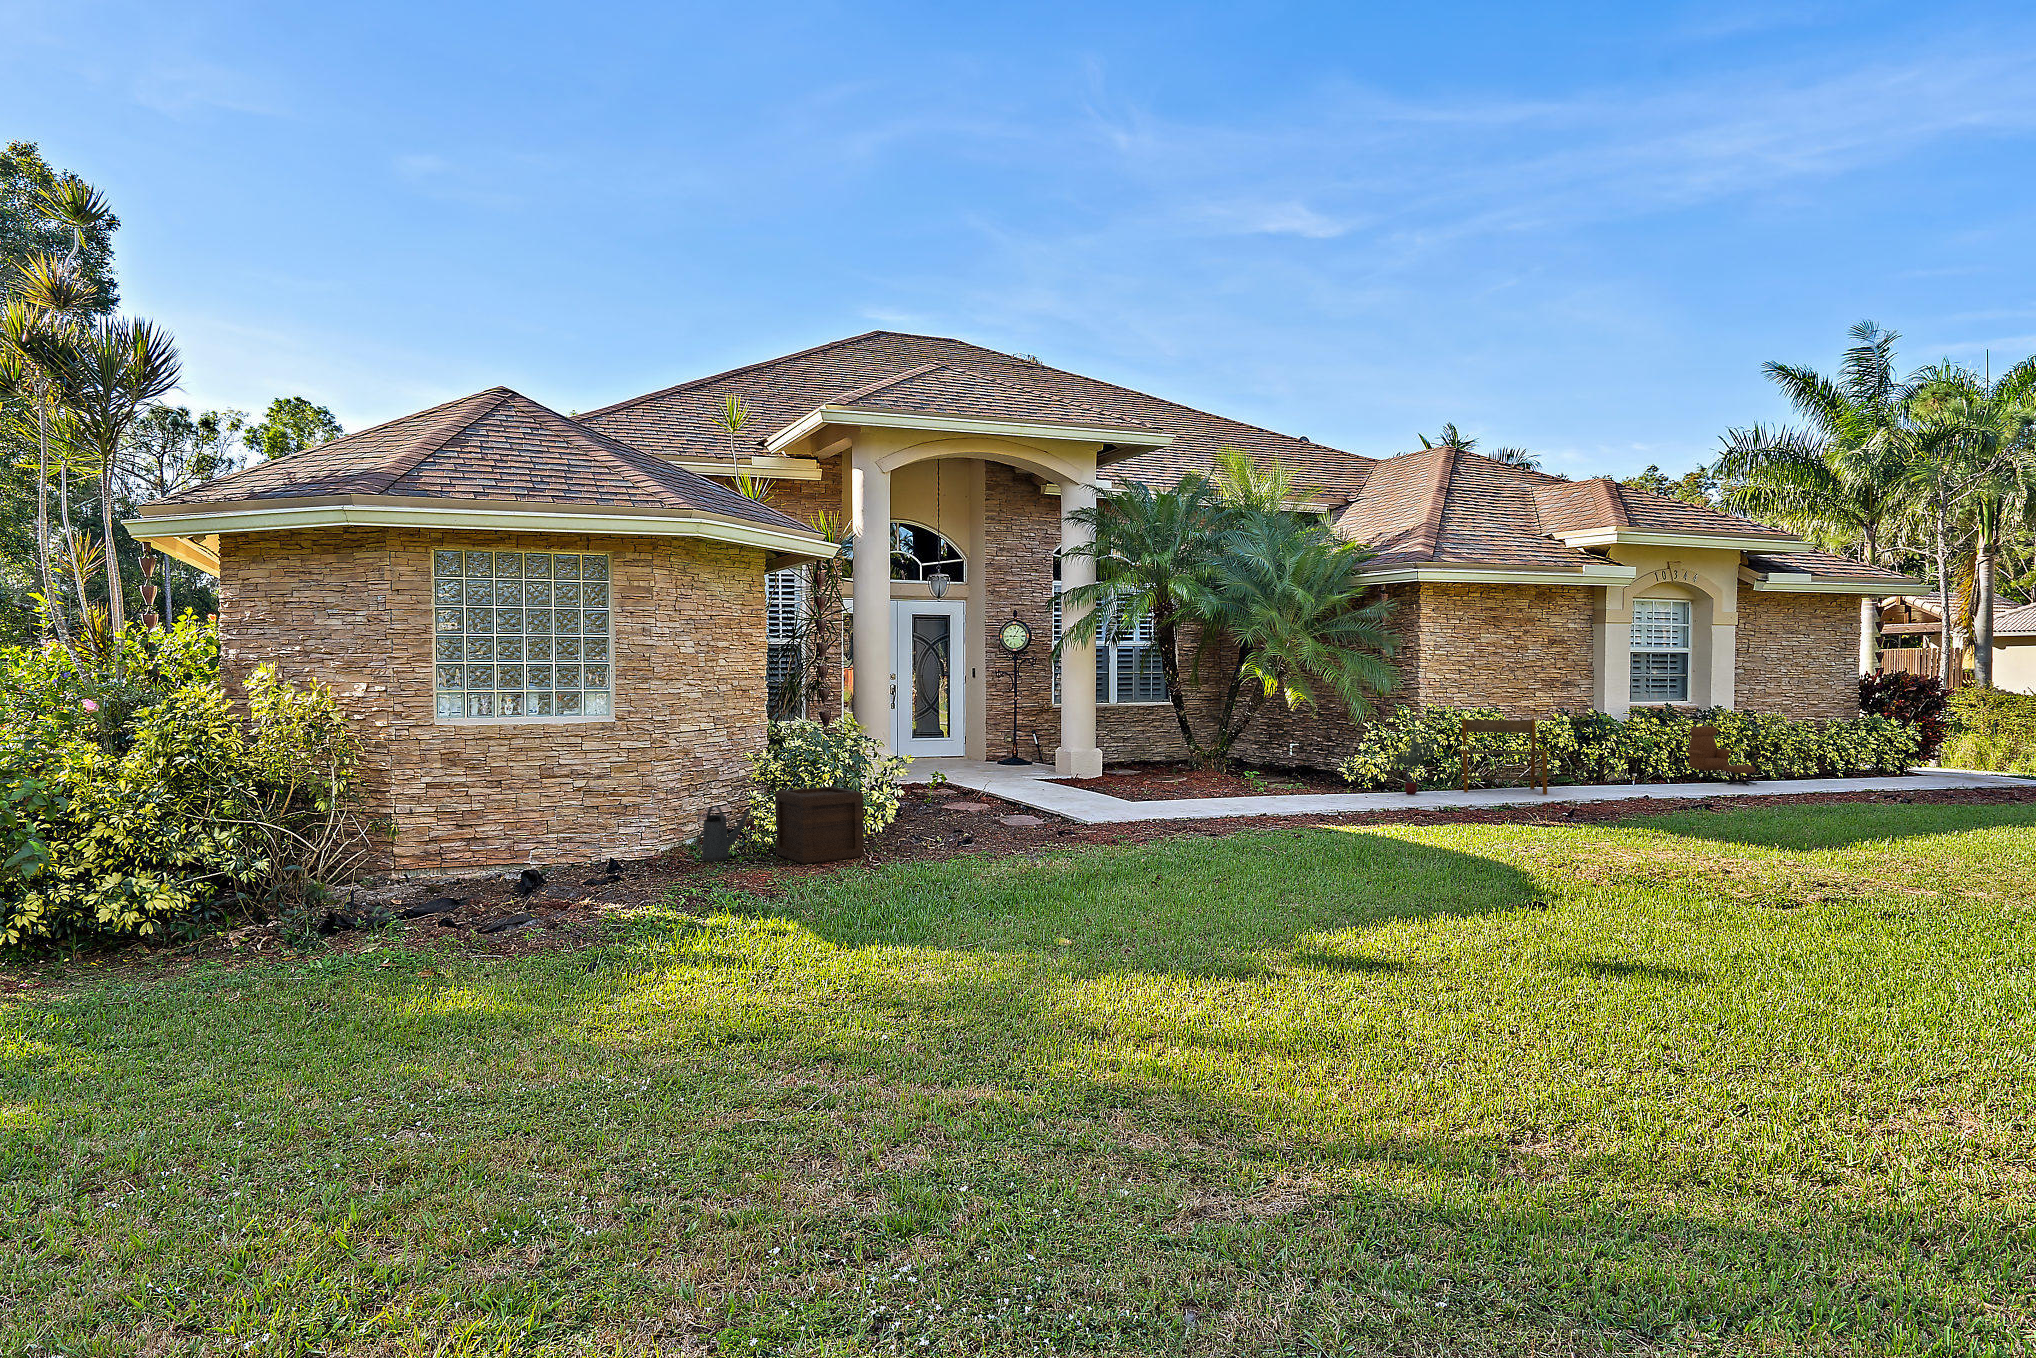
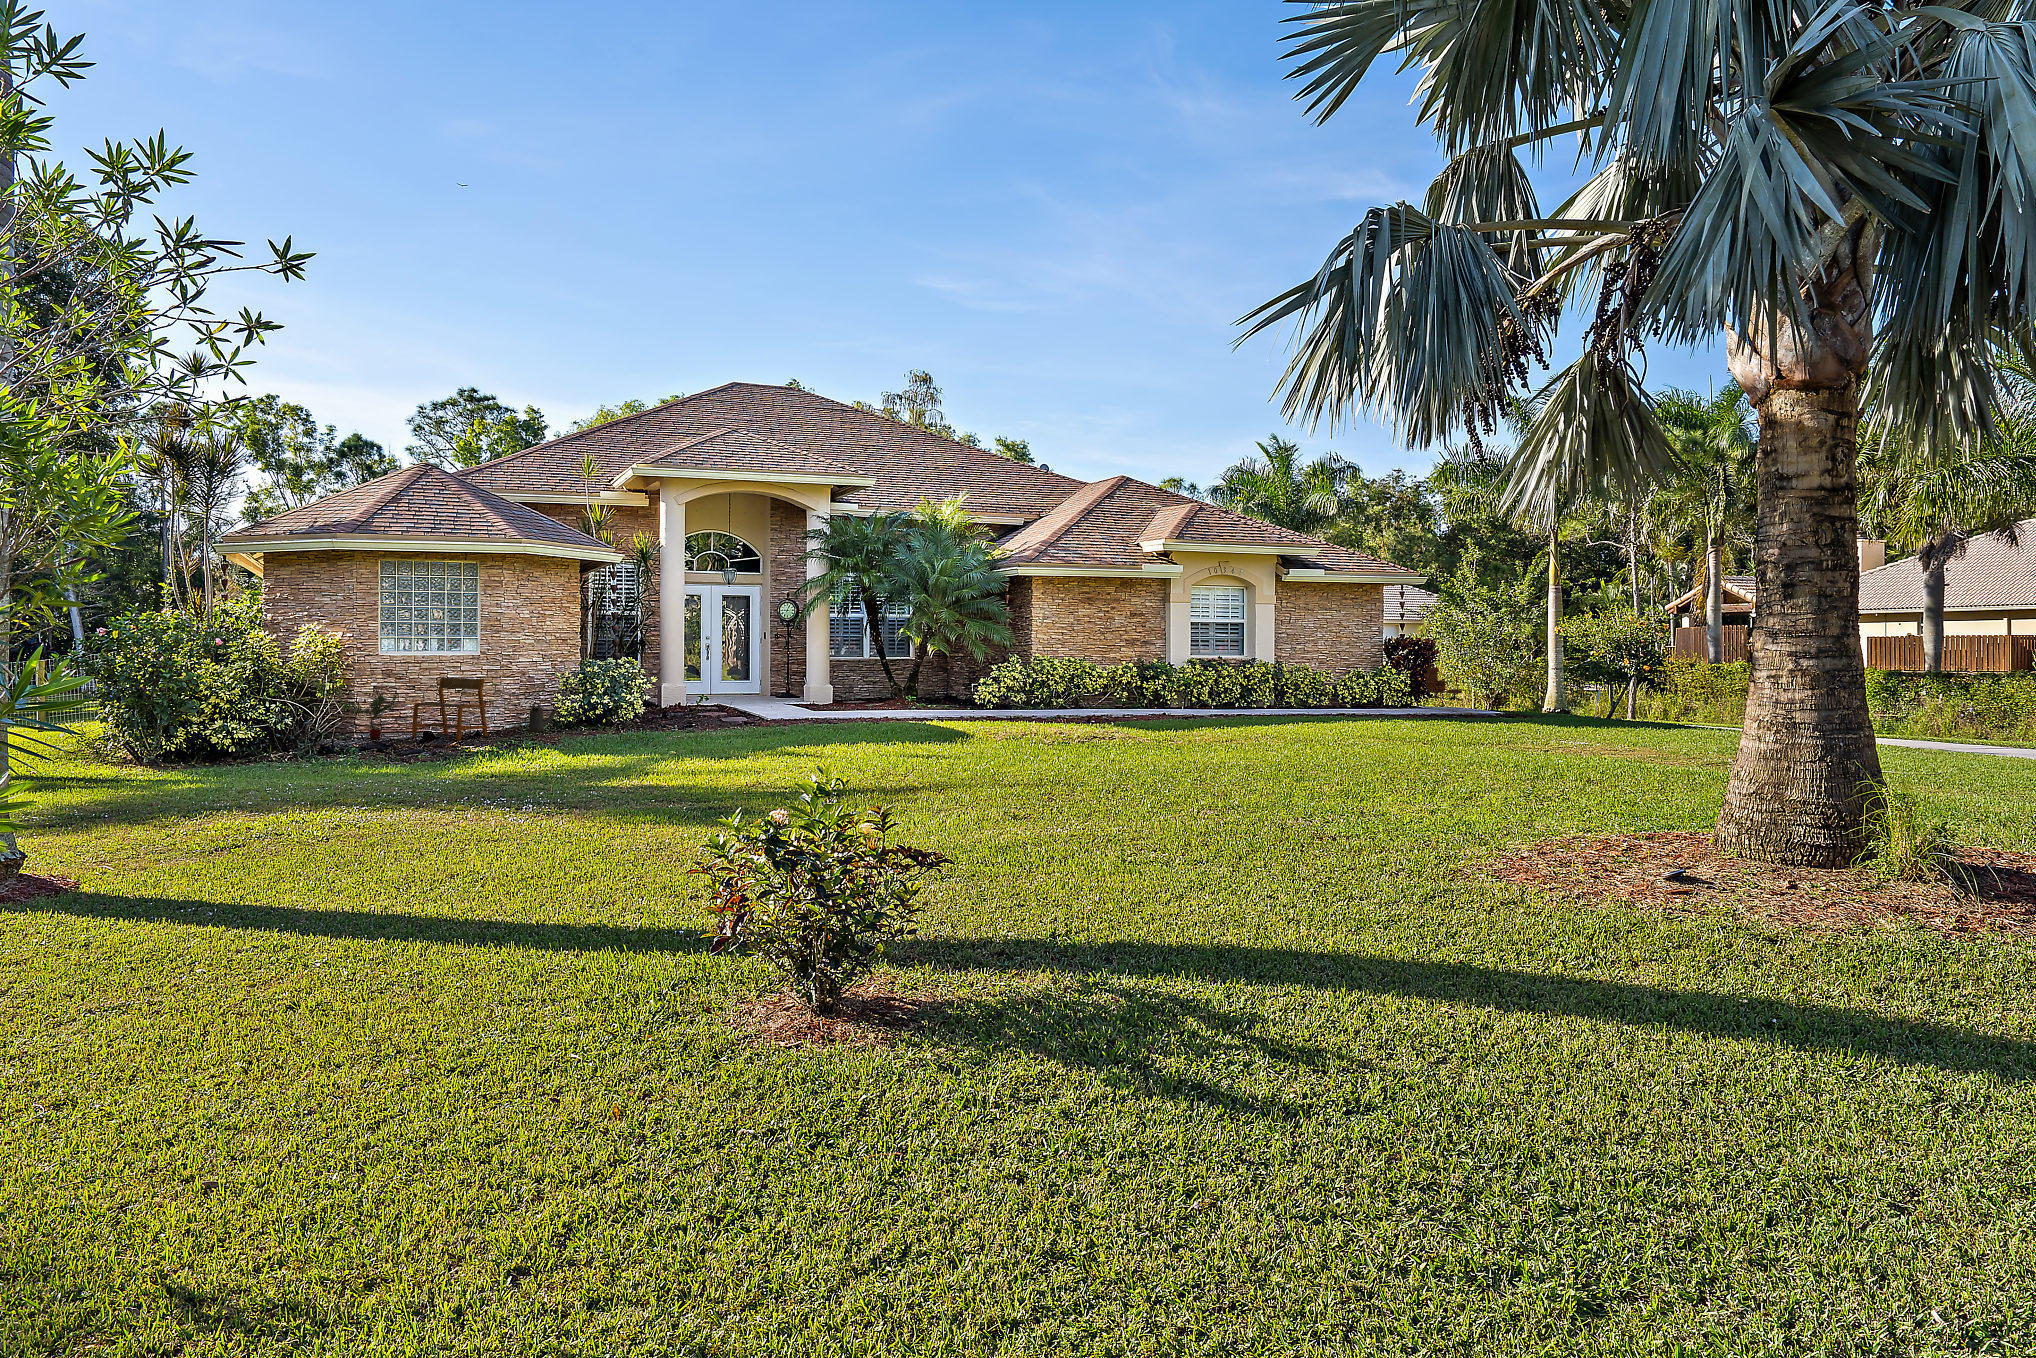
bench: present [1460,719,1547,794] -> present [412,677,488,740]
lounge chair: present [1686,726,1757,785] -> present [1426,667,1463,700]
potted tree: present [1387,733,1435,794] -> present [351,688,397,739]
wooden crate: present [775,786,864,864] -> none [571,694,618,733]

